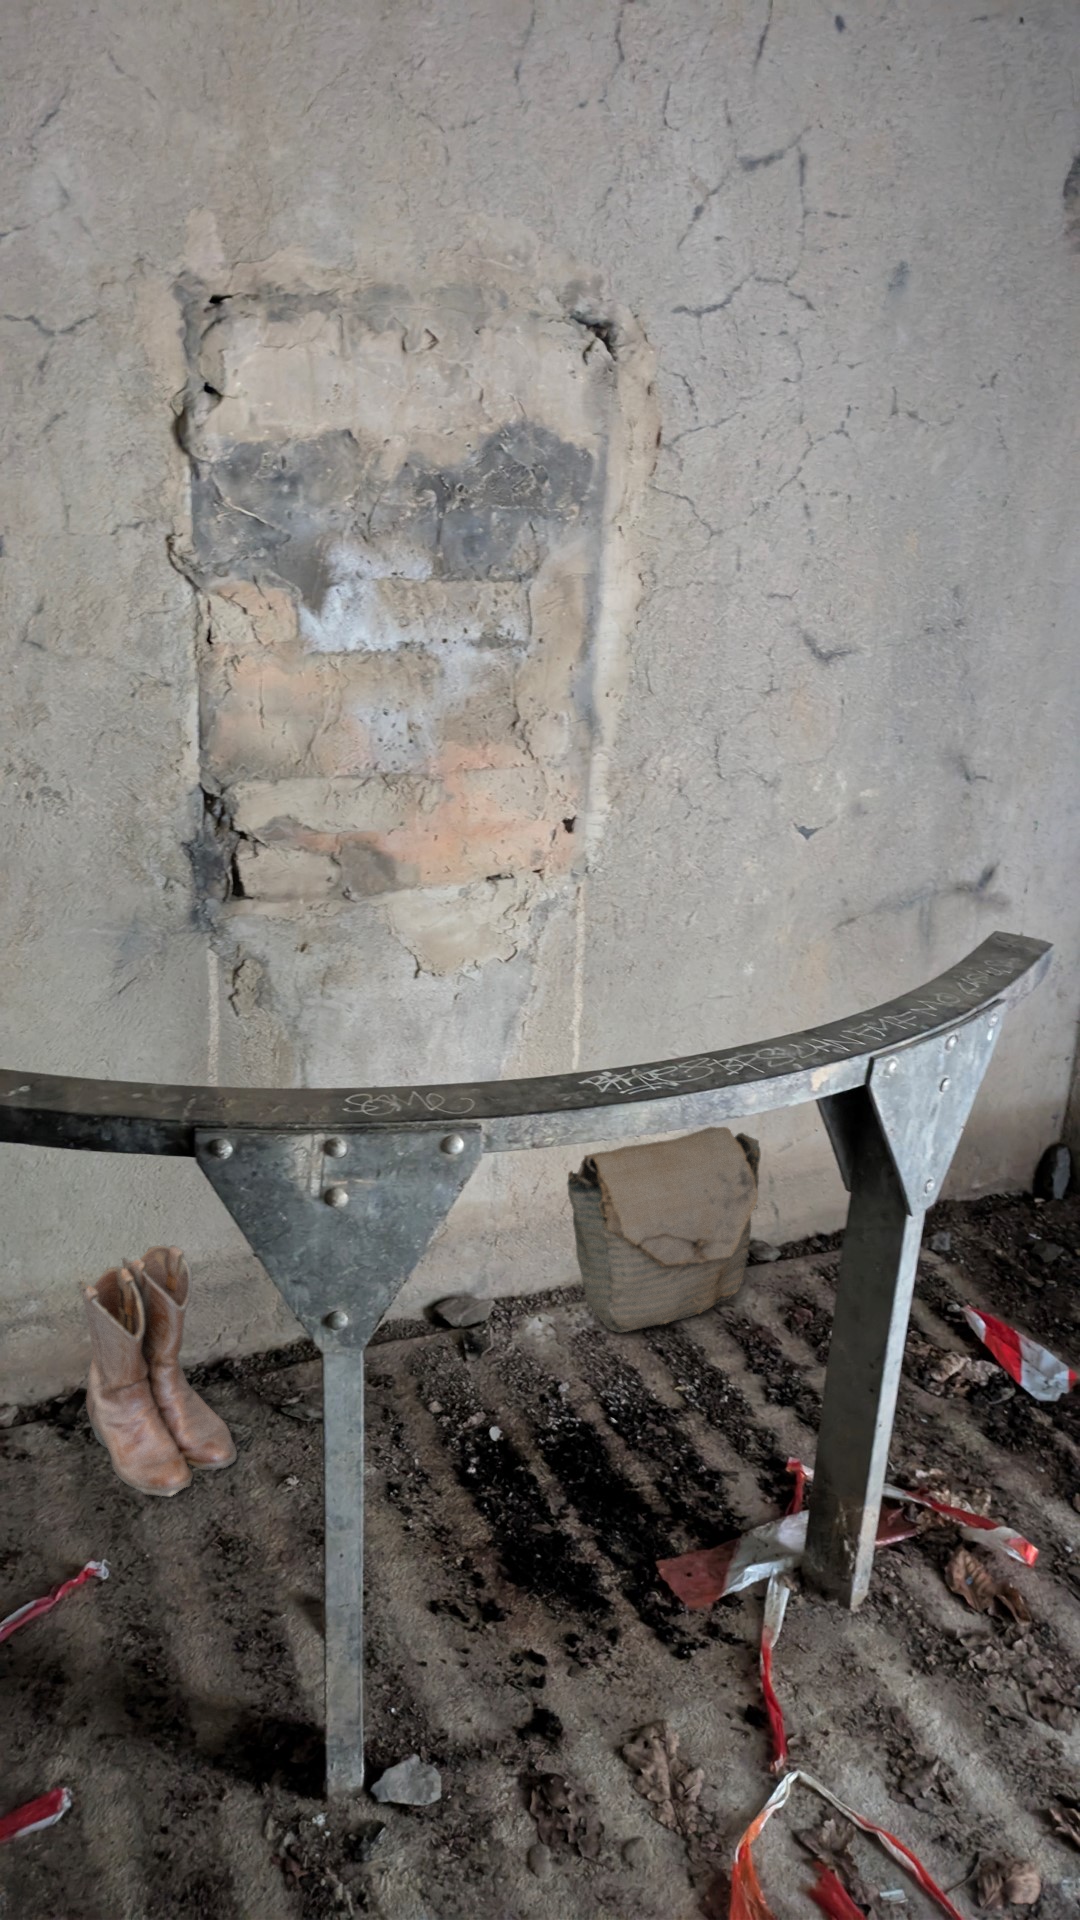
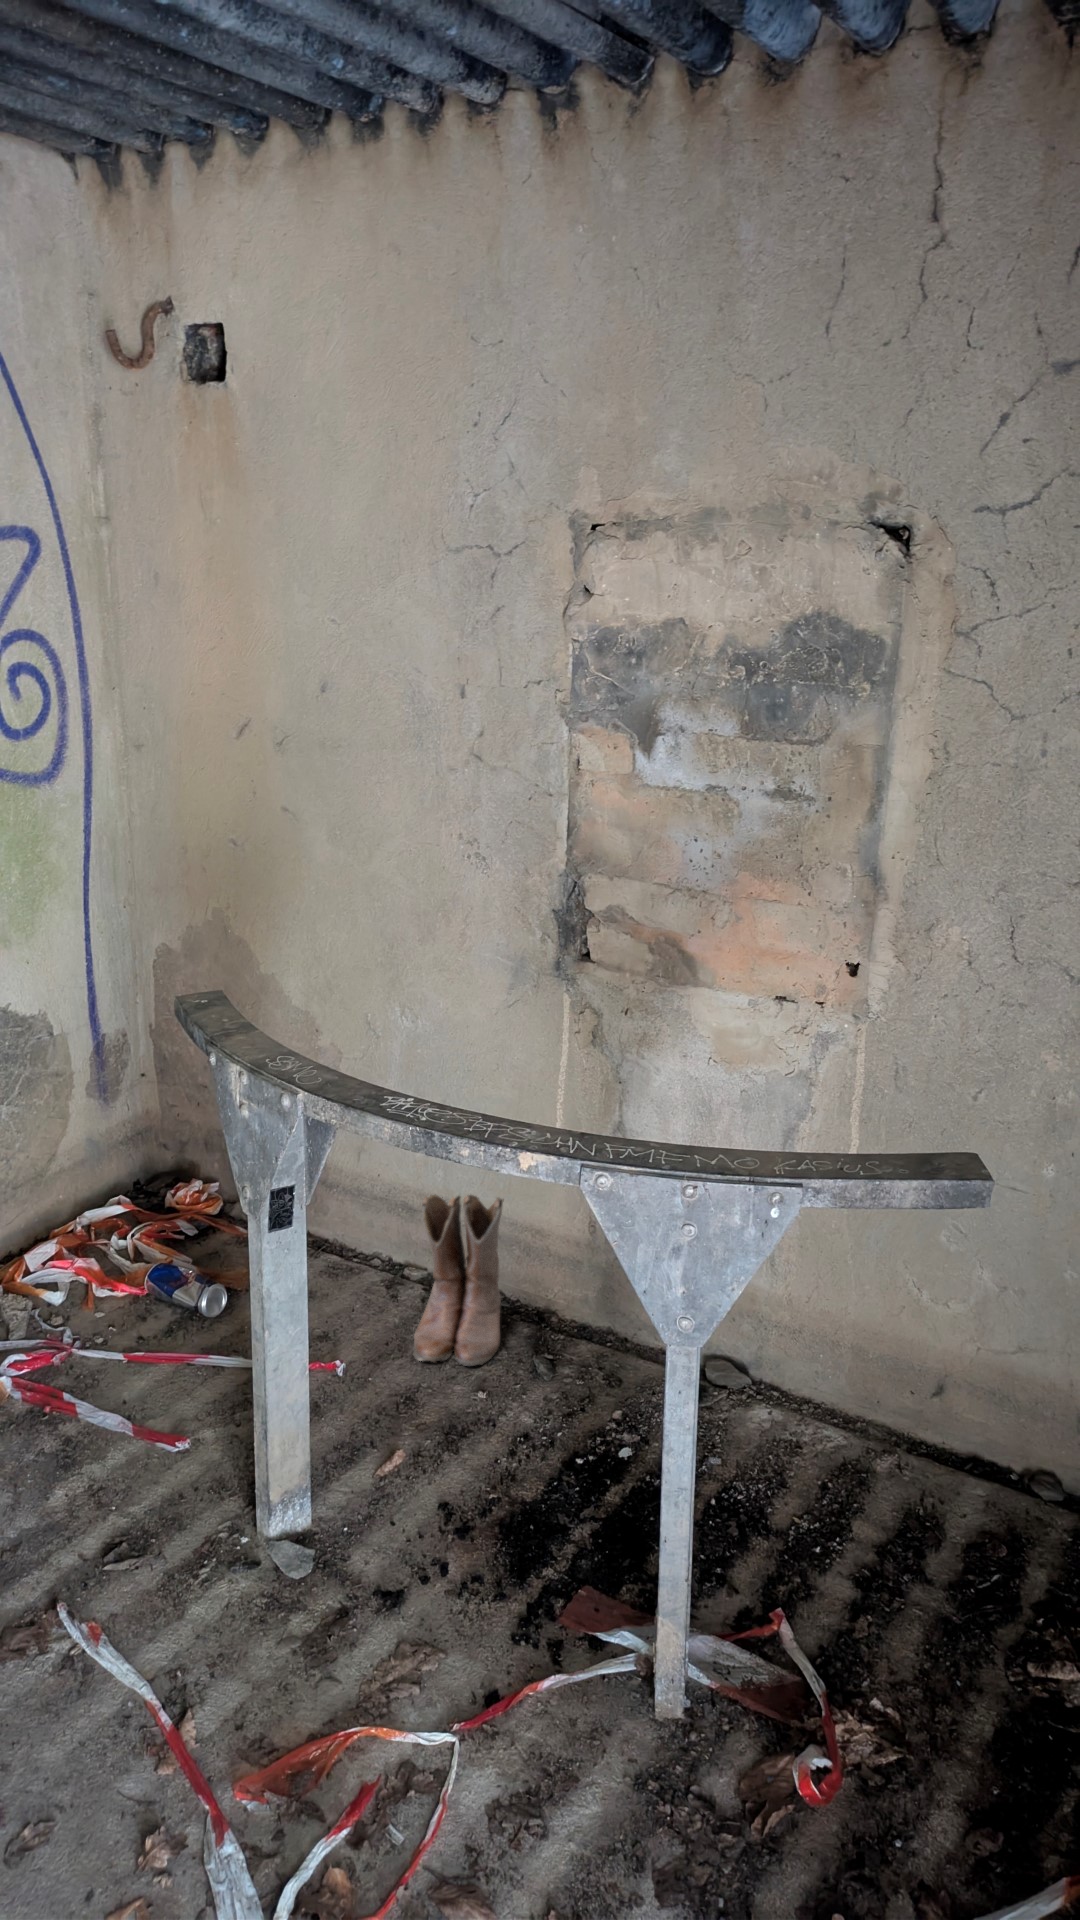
bag: present [567,1127,761,1333] -> none [790,1270,1004,1486]

